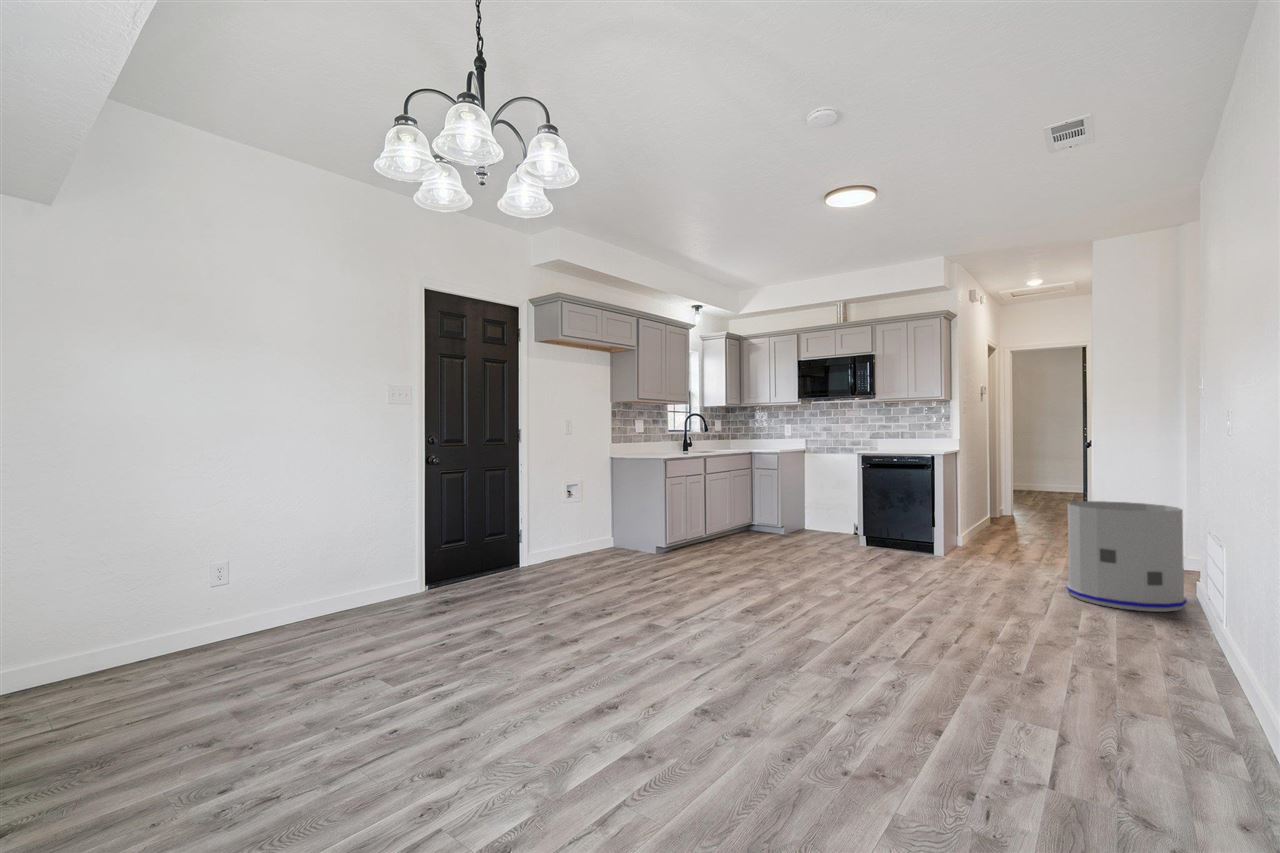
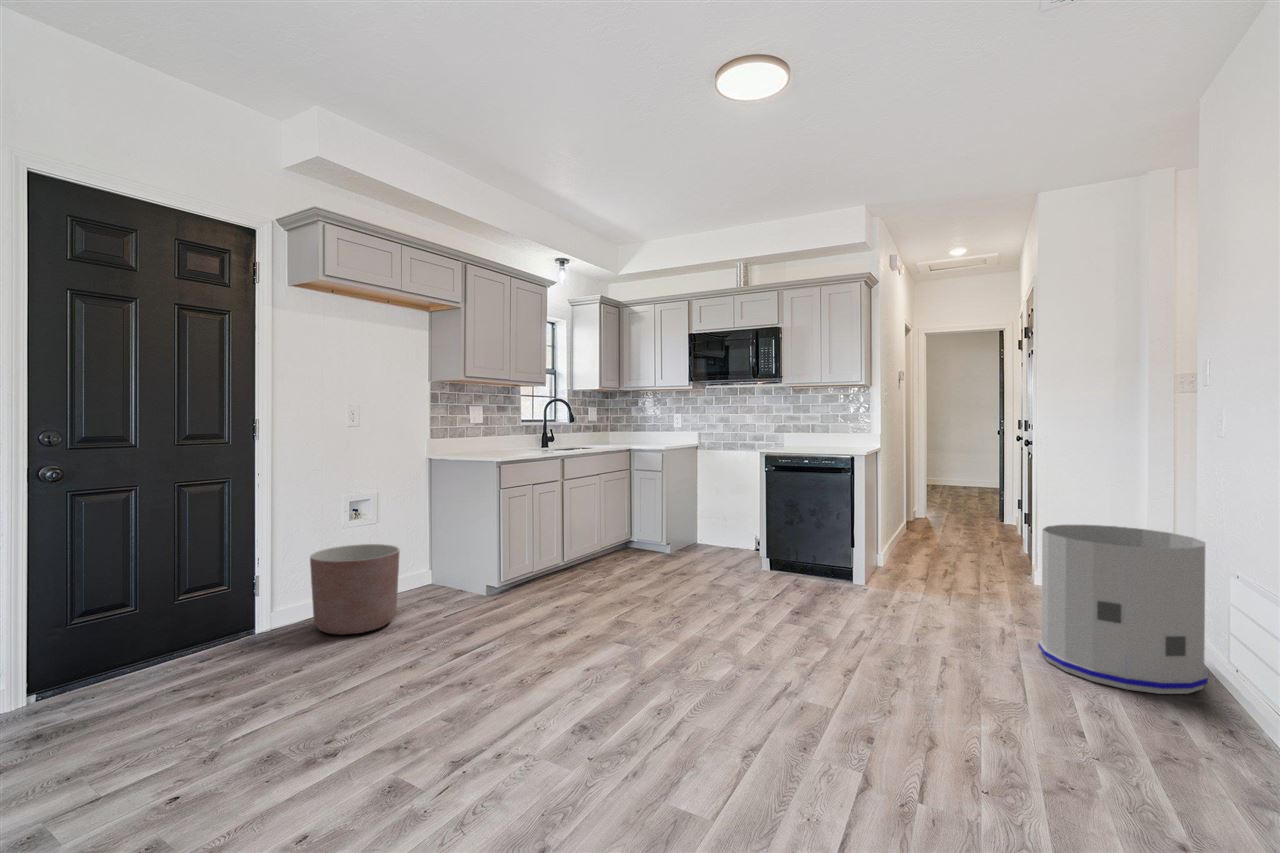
planter: none [551,514,605,570] -> present [310,544,400,635]

